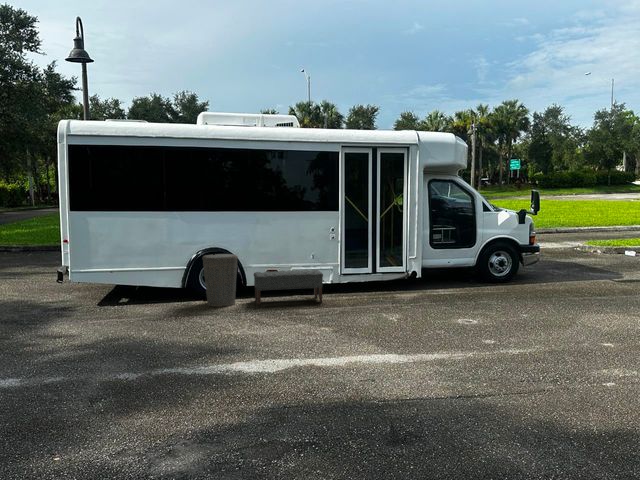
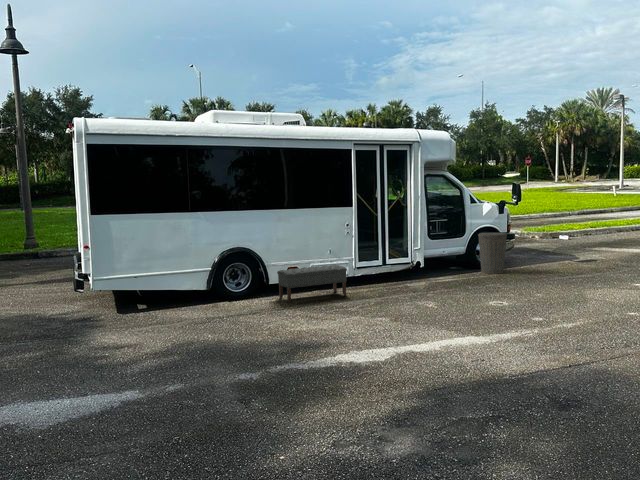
trash can: present [202,254,238,307] -> present [478,233,507,274]

